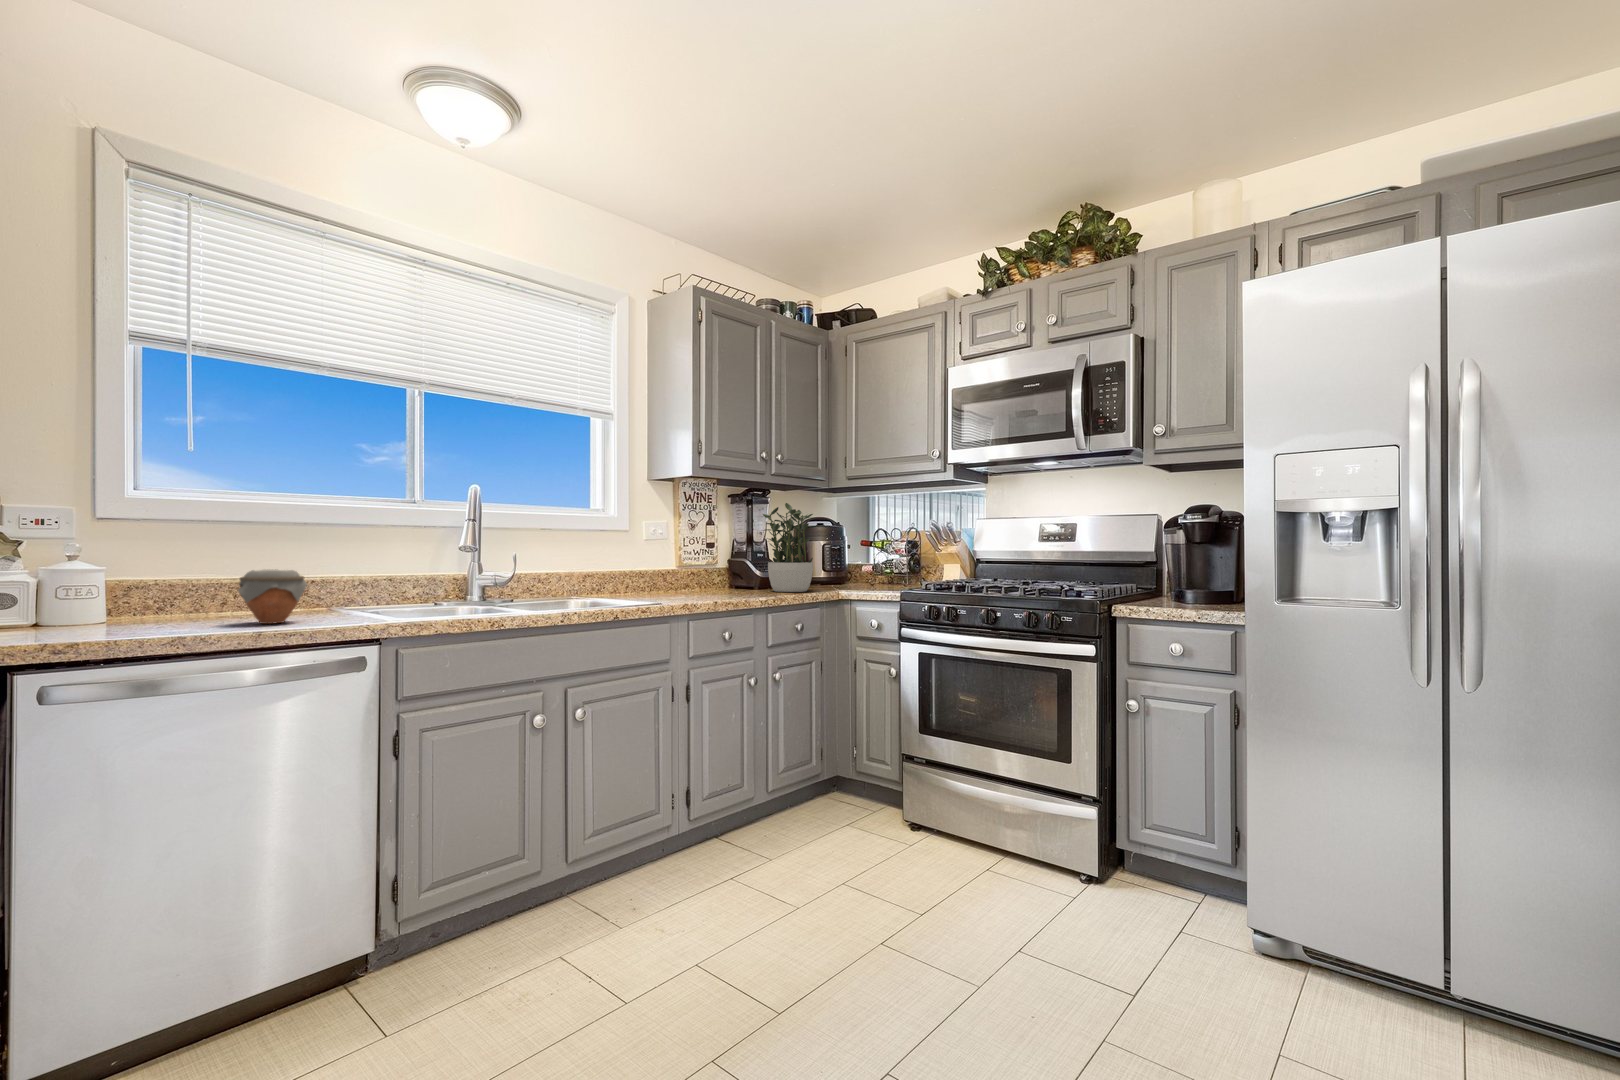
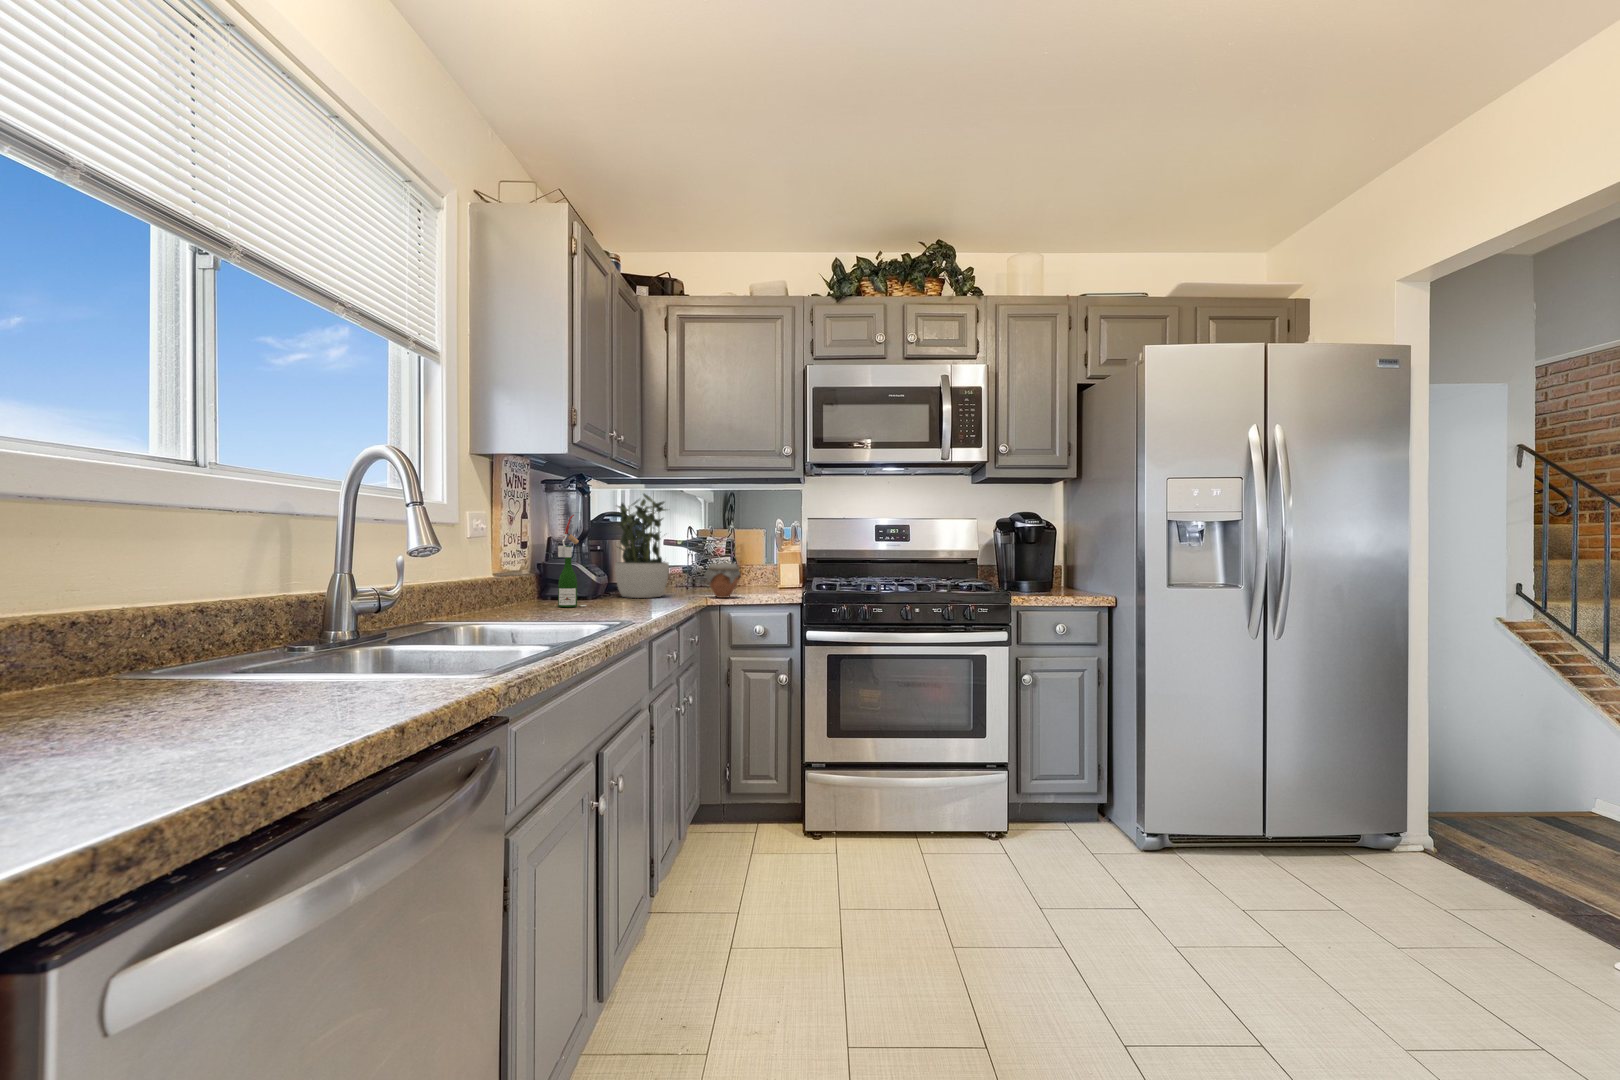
wine bottle: none [686,523,707,594] -> present [558,515,587,607]
jar: present [238,570,307,624] -> present [705,563,741,598]

